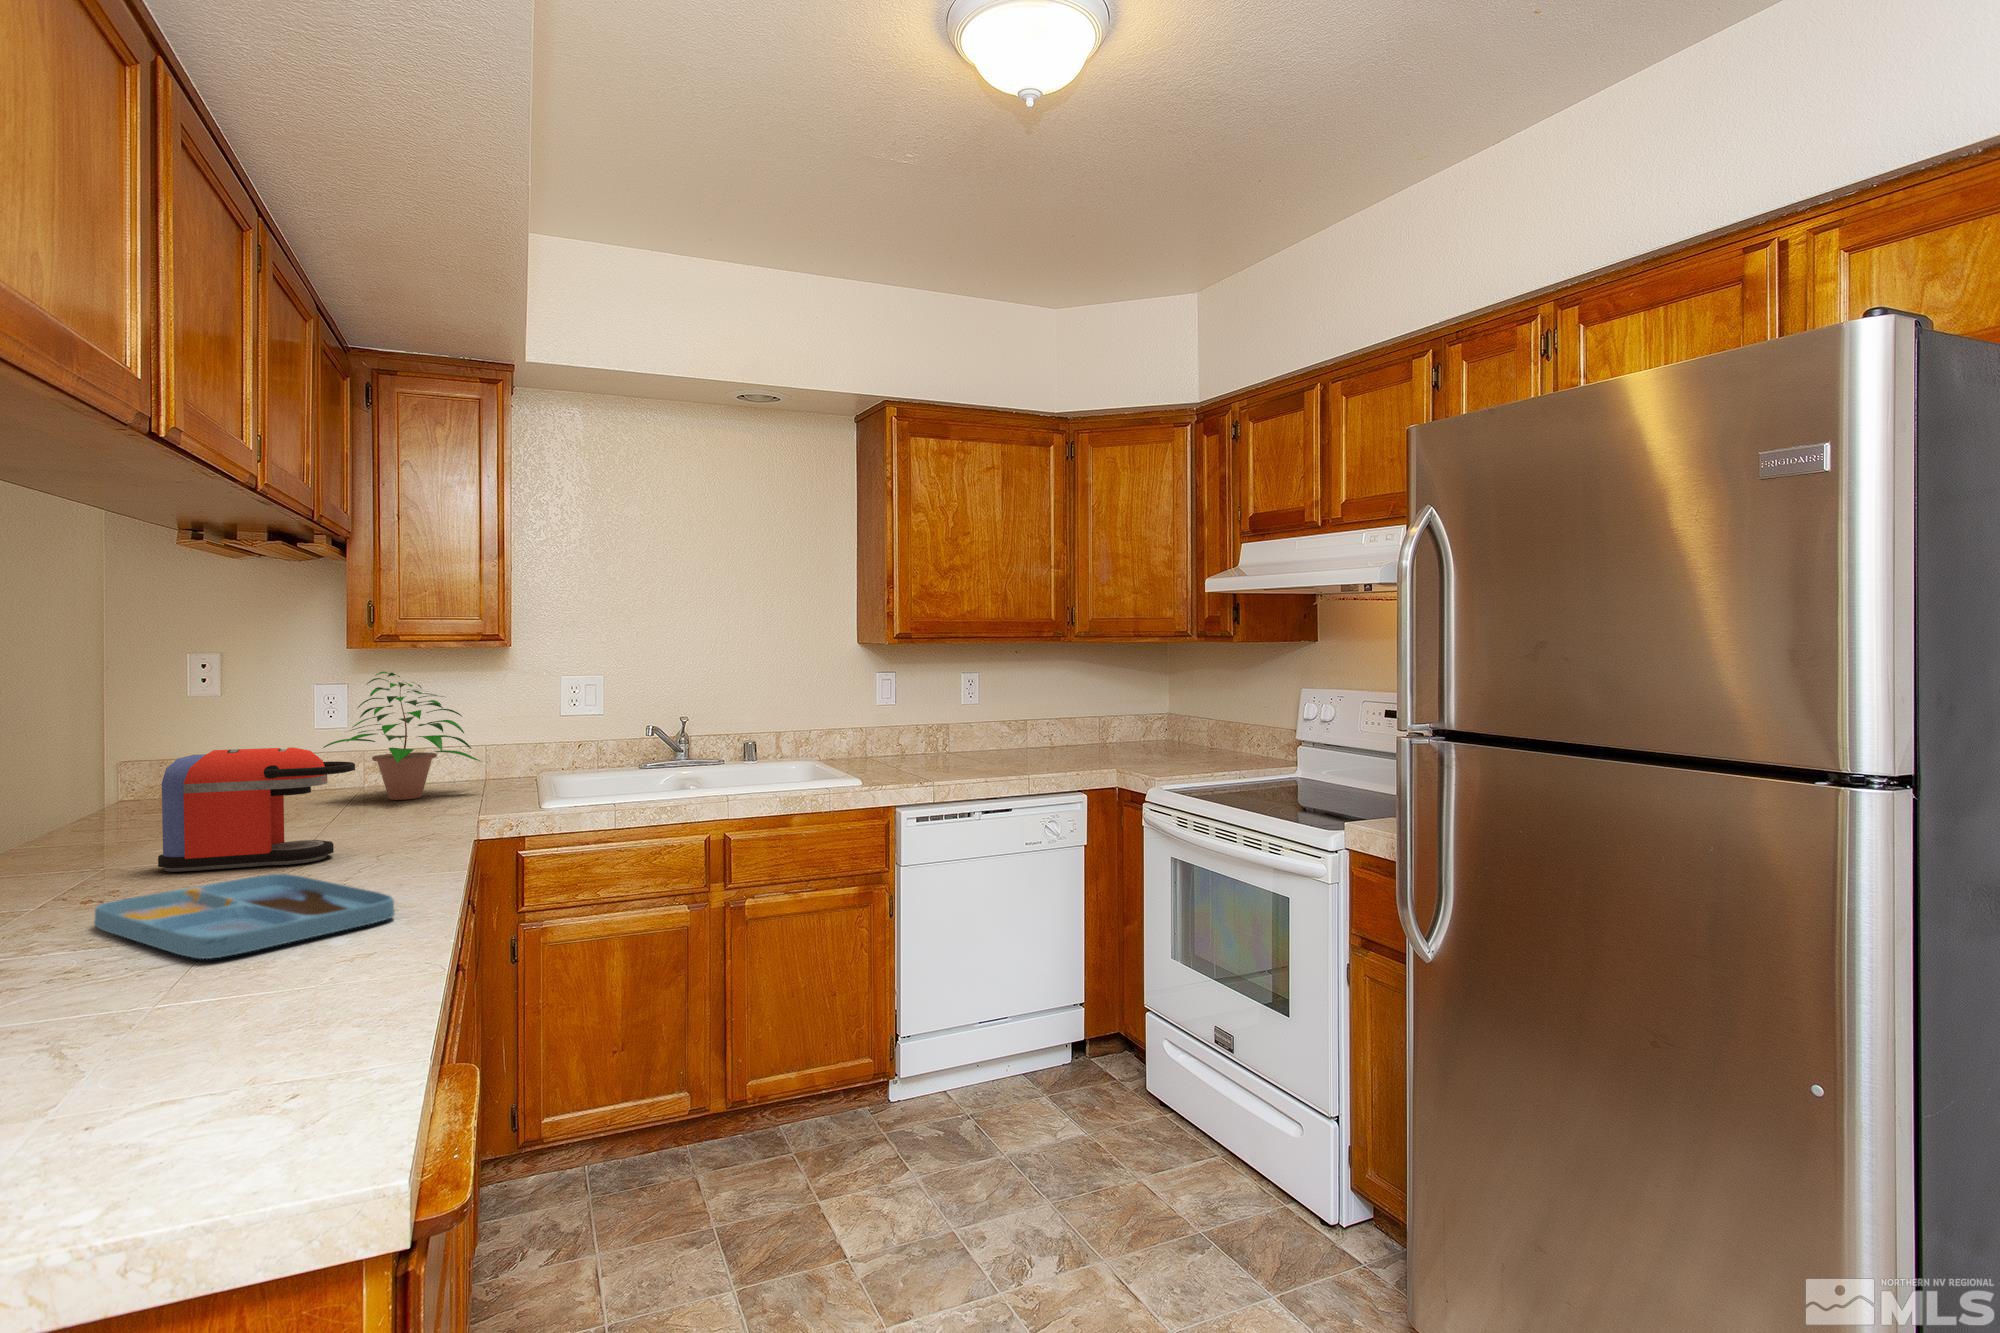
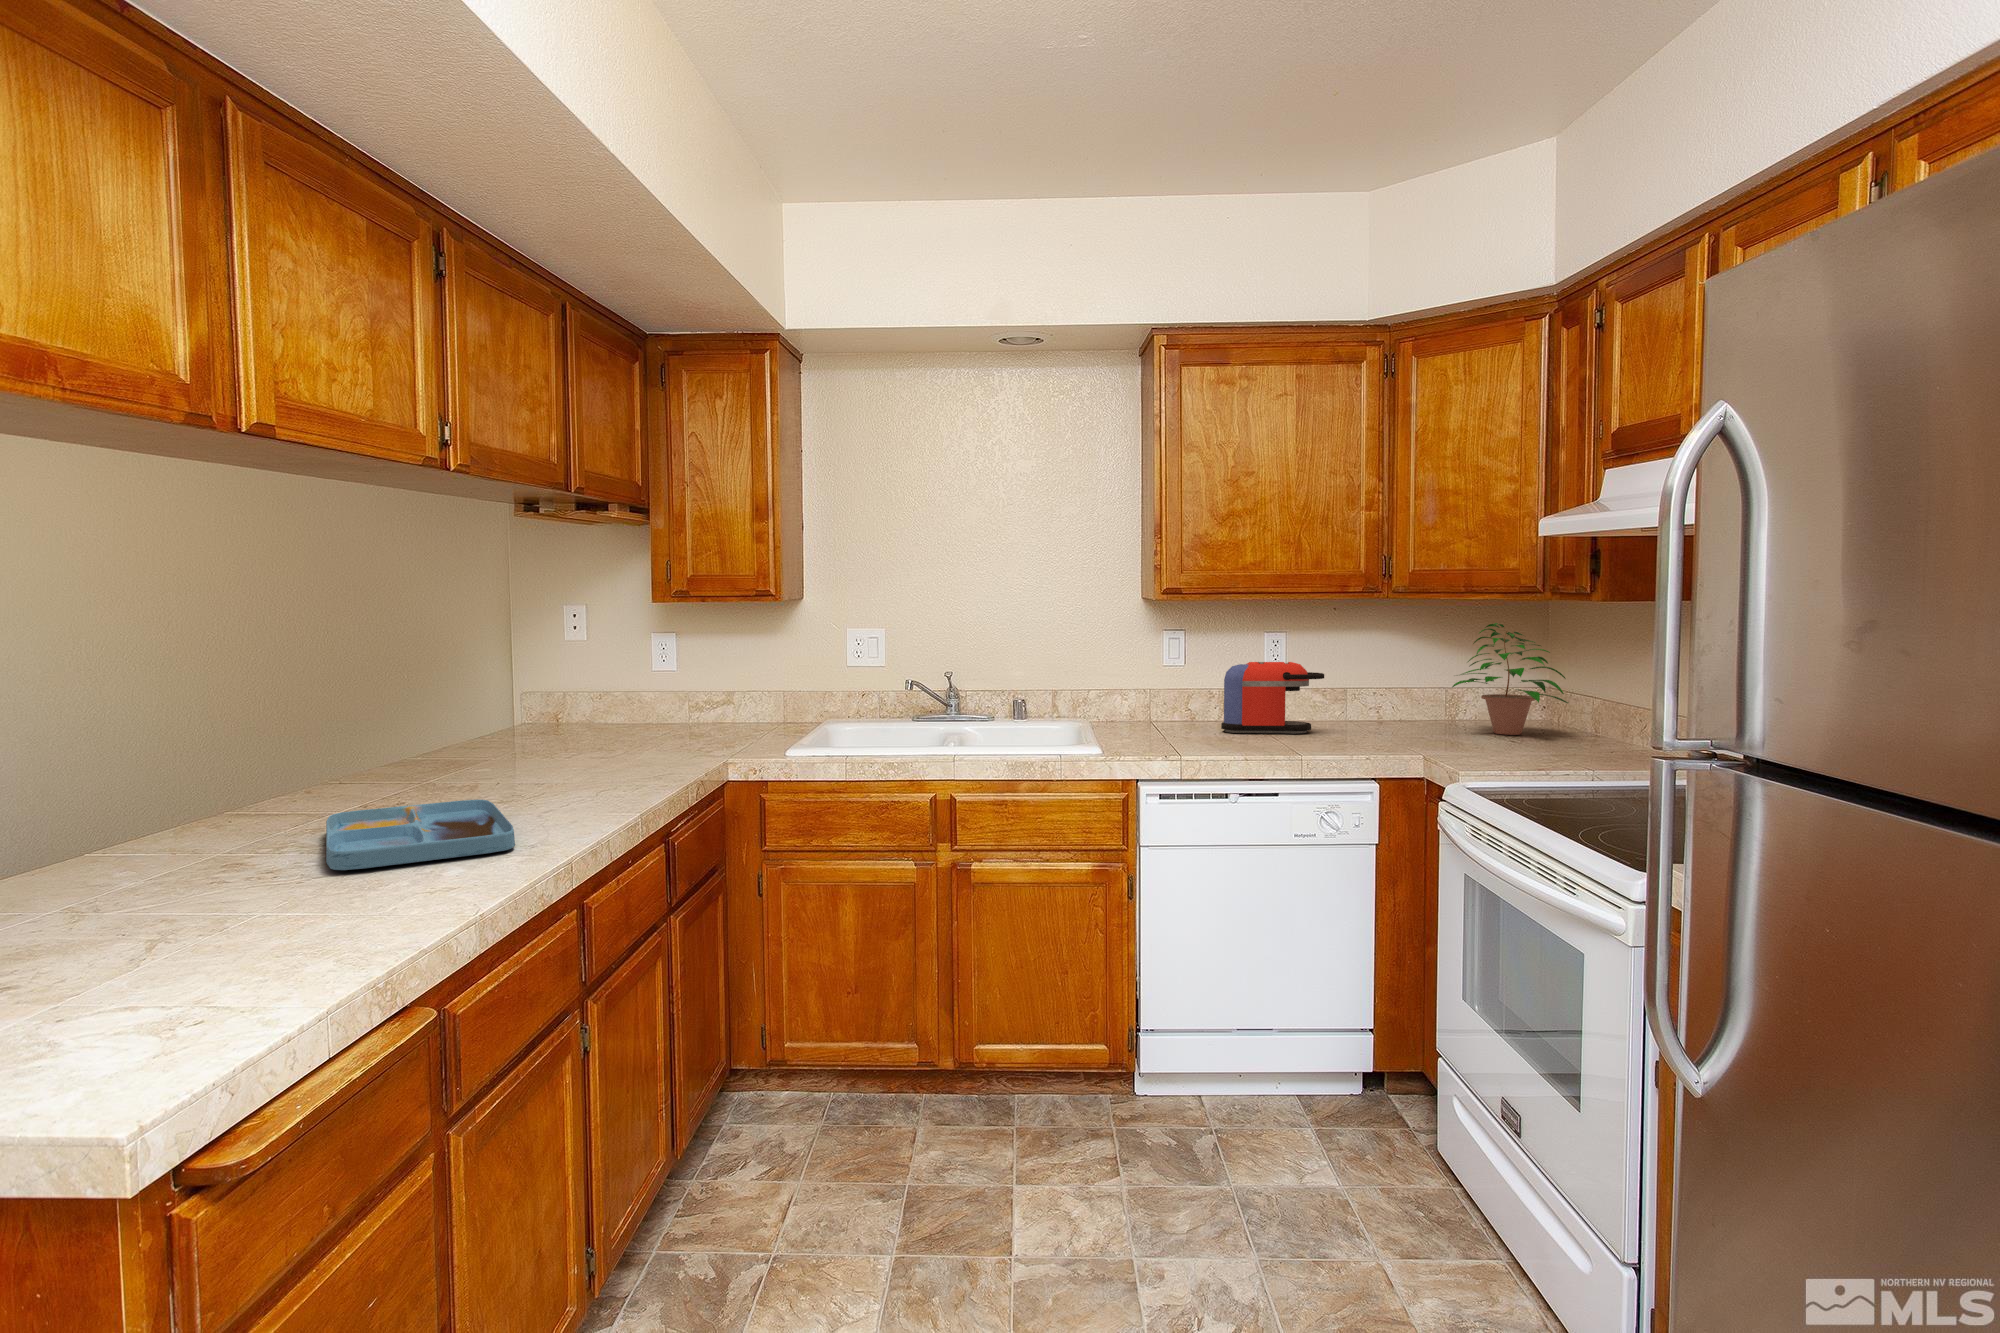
potted plant: present [323,672,480,800] -> present [1452,623,1568,735]
coffee maker: present [158,747,355,872] -> present [1221,662,1324,734]

